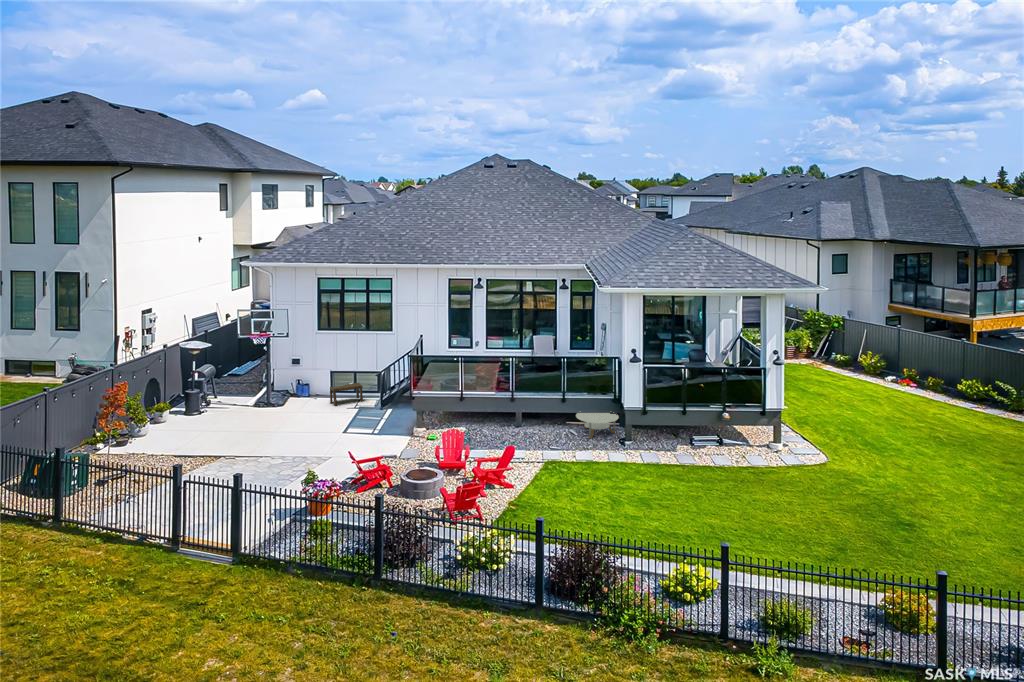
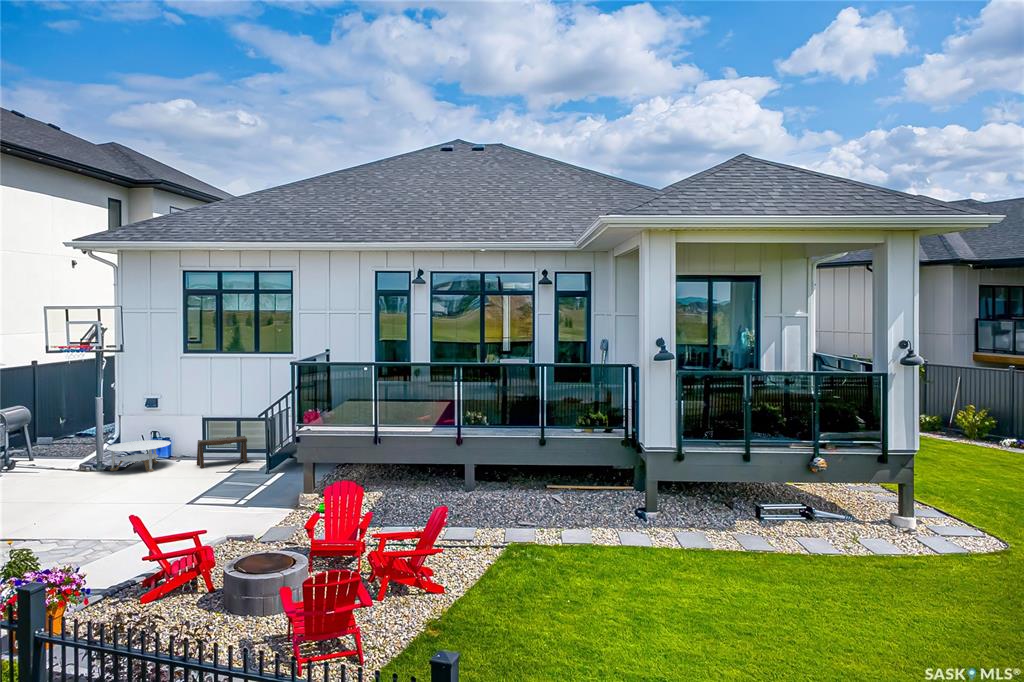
round table: present [576,412,619,438] -> present [106,440,171,472]

